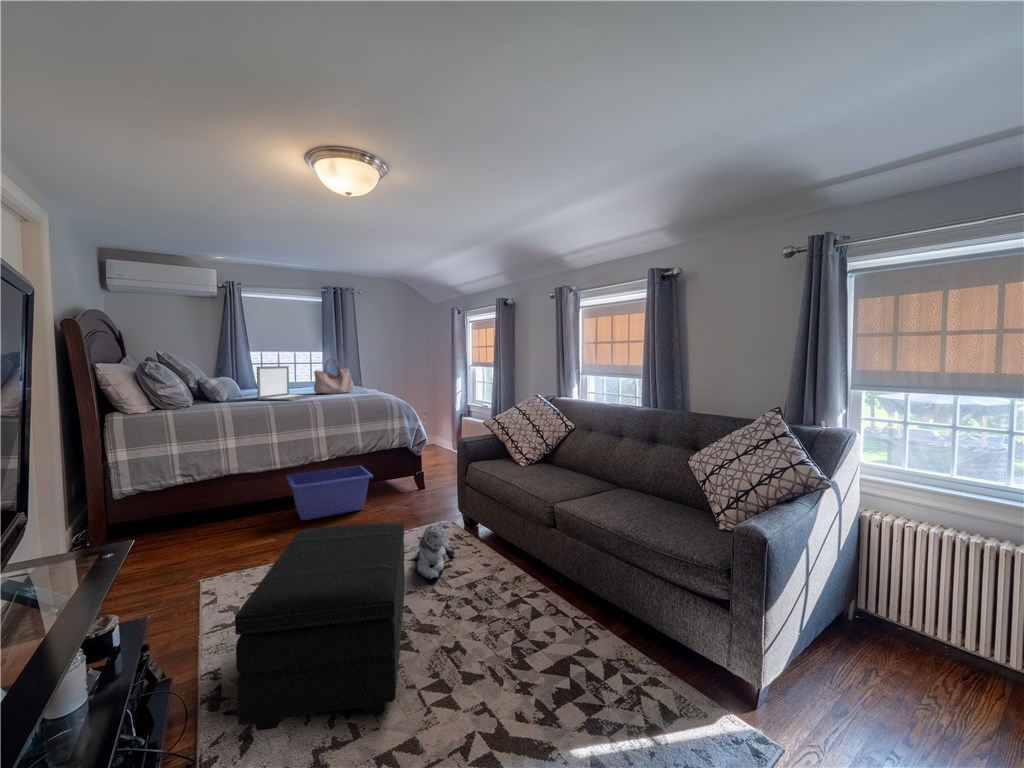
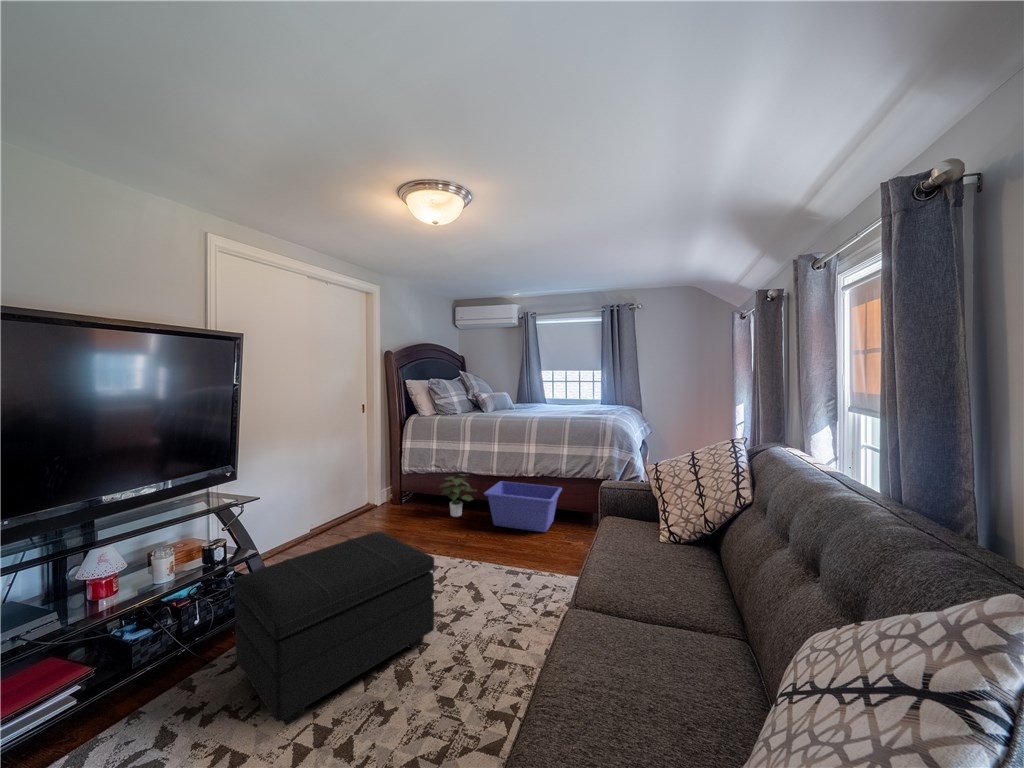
handbag: present [314,358,353,394] -> none [558,377,597,412]
laptop: present [257,366,317,401] -> none [503,385,553,416]
potted plant: none [200,476,261,531] -> present [439,474,476,517]
plush toy: present [416,525,455,579] -> none [478,572,545,635]

